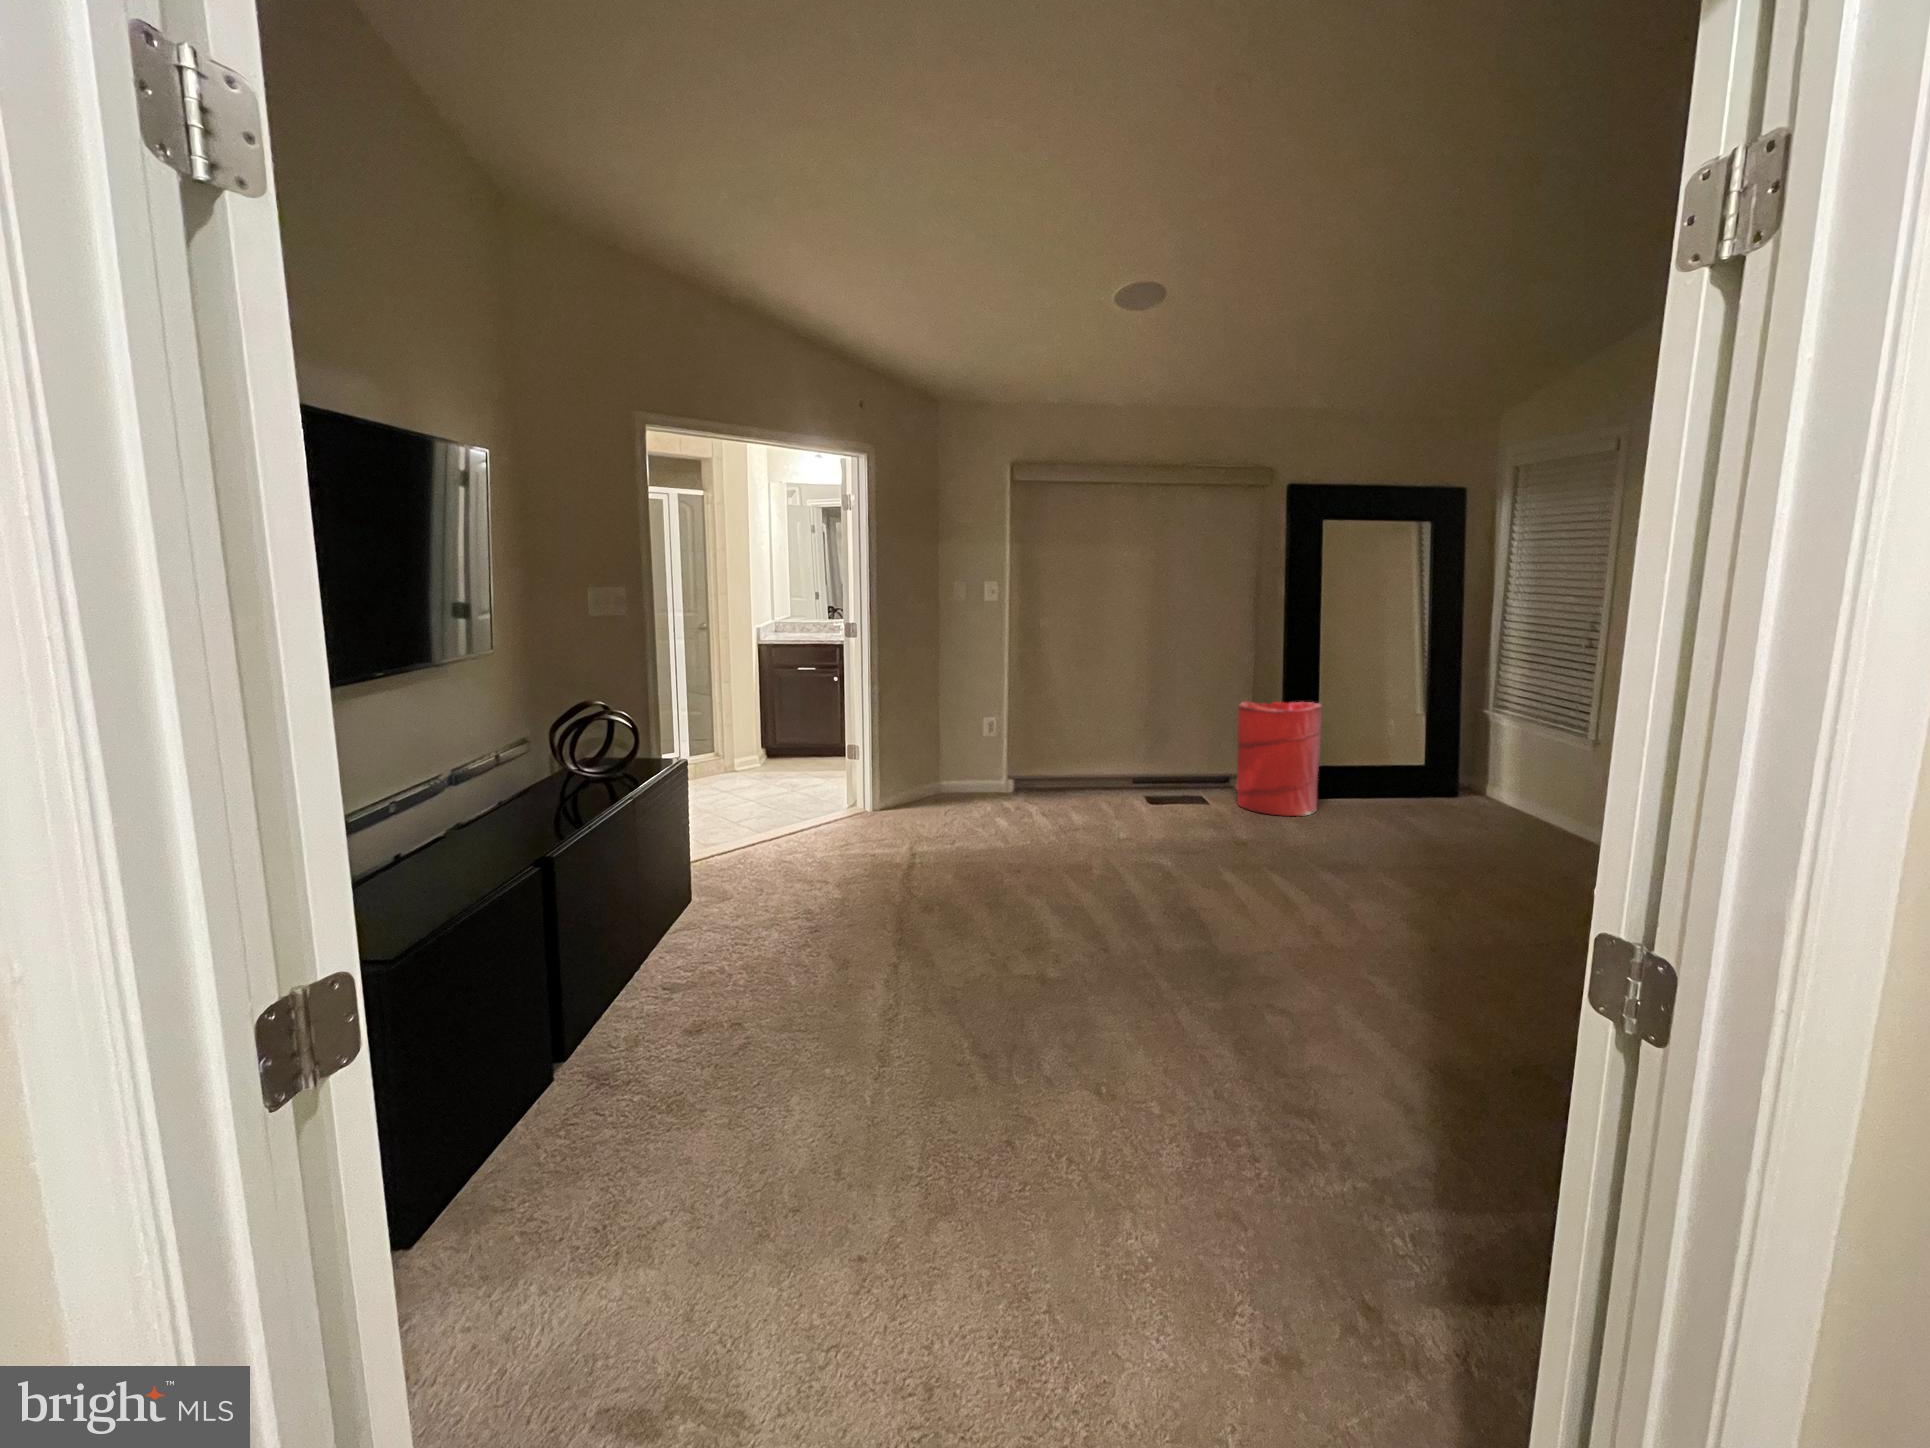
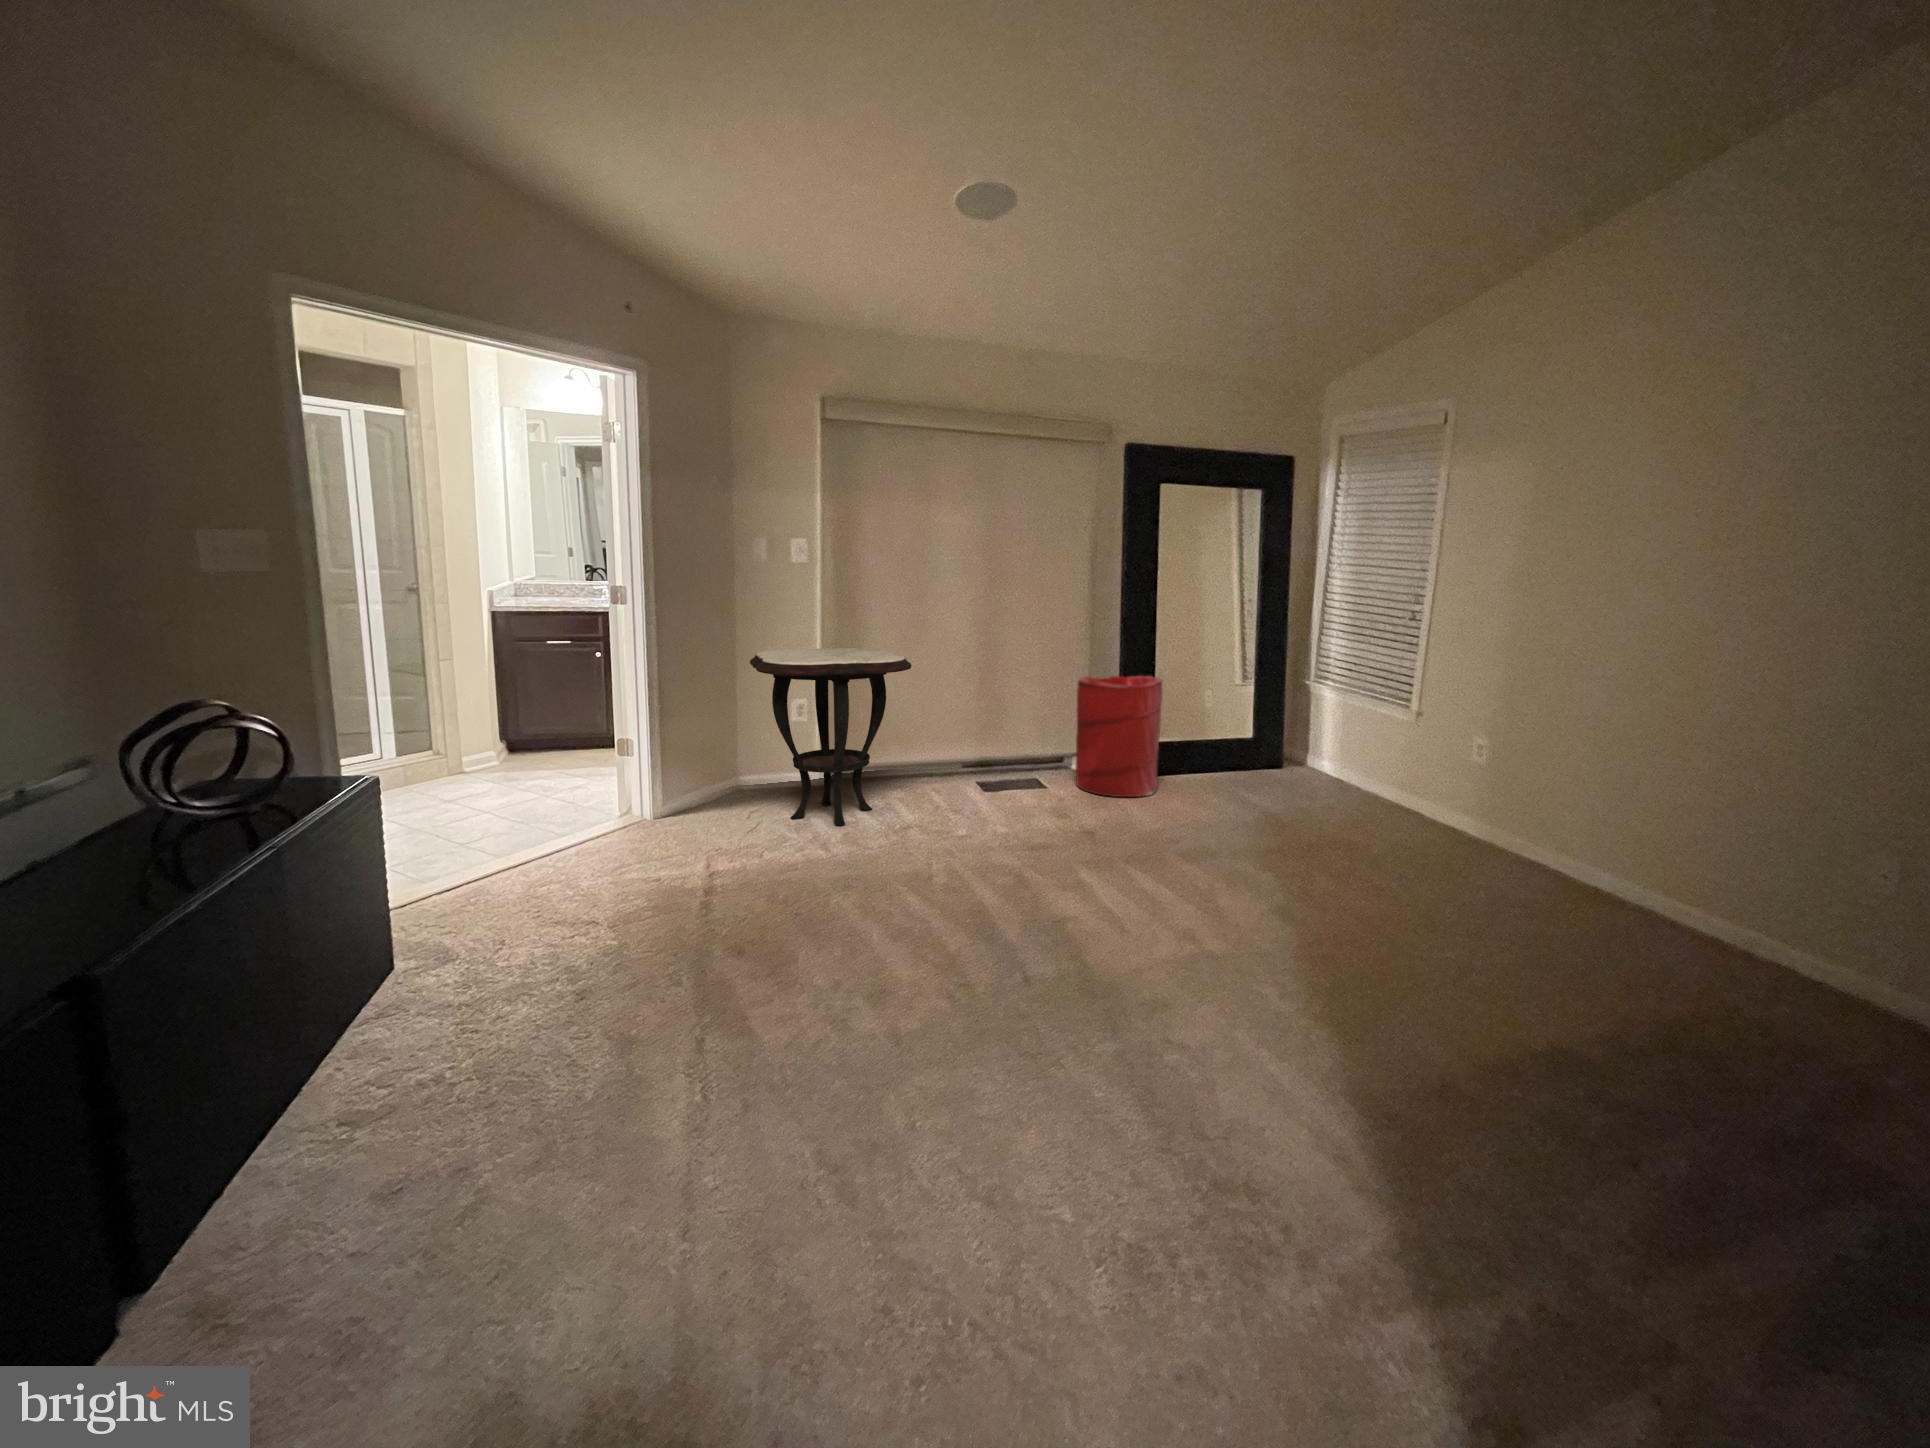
side table: none [950,674,1082,824] -> present [750,648,911,825]

